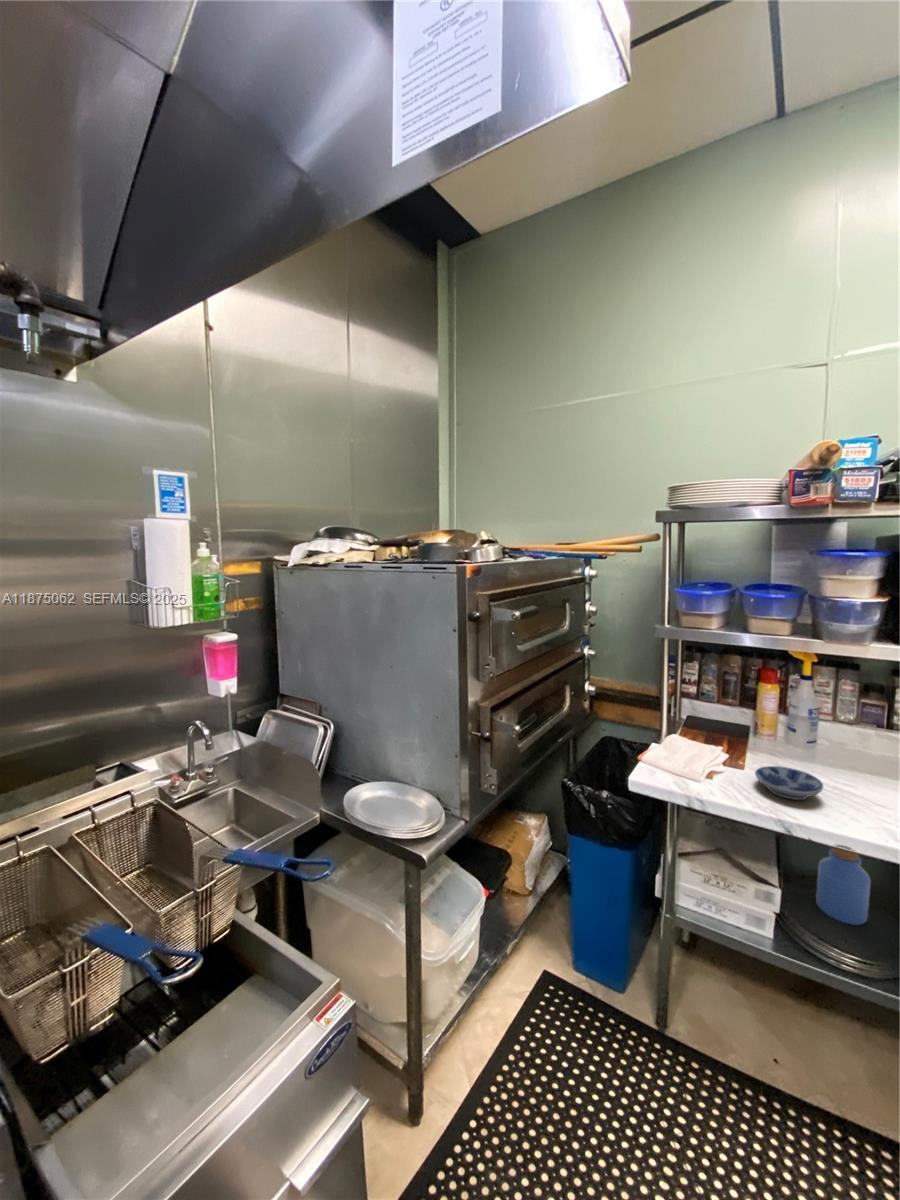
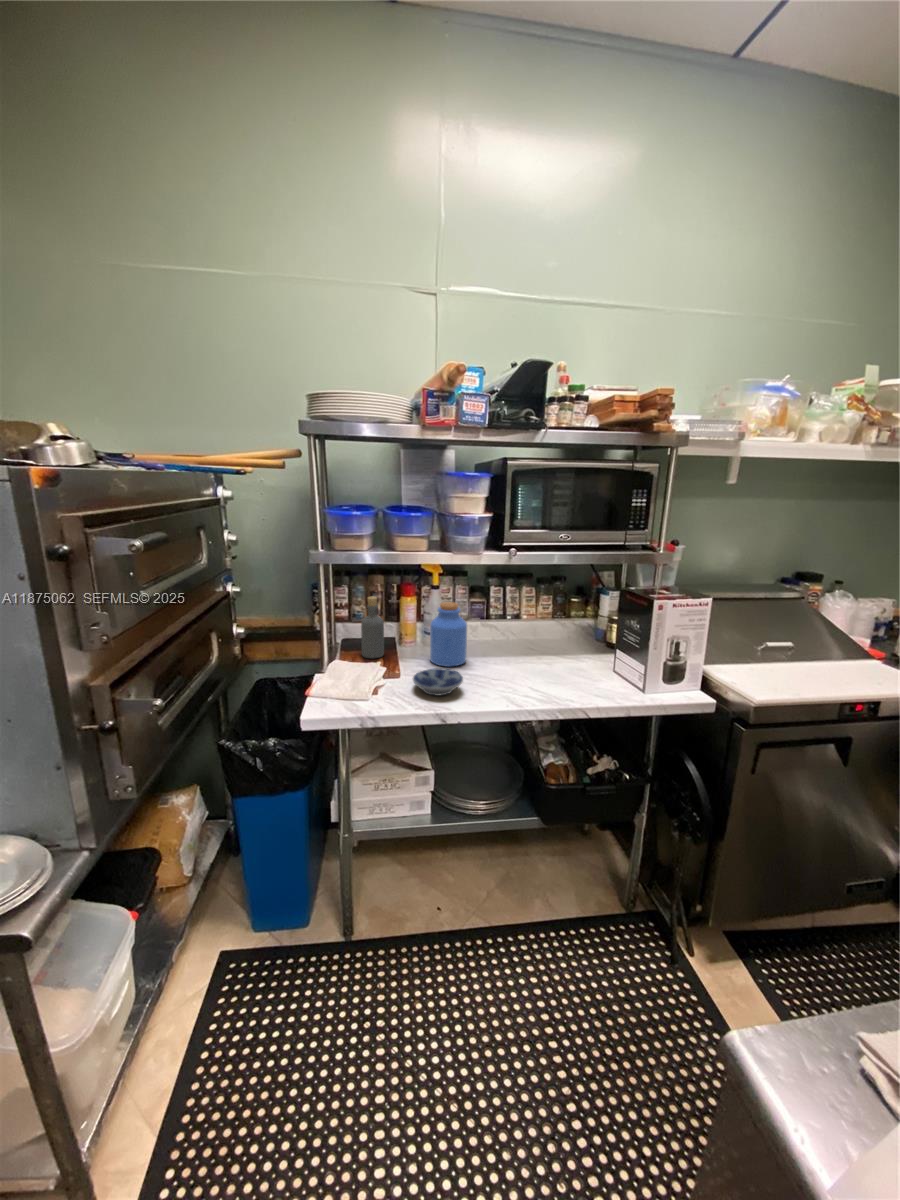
bottle: none [705,677,733,741] -> present [361,596,384,658]
jar: present [816,845,870,925] -> present [430,602,467,667]

